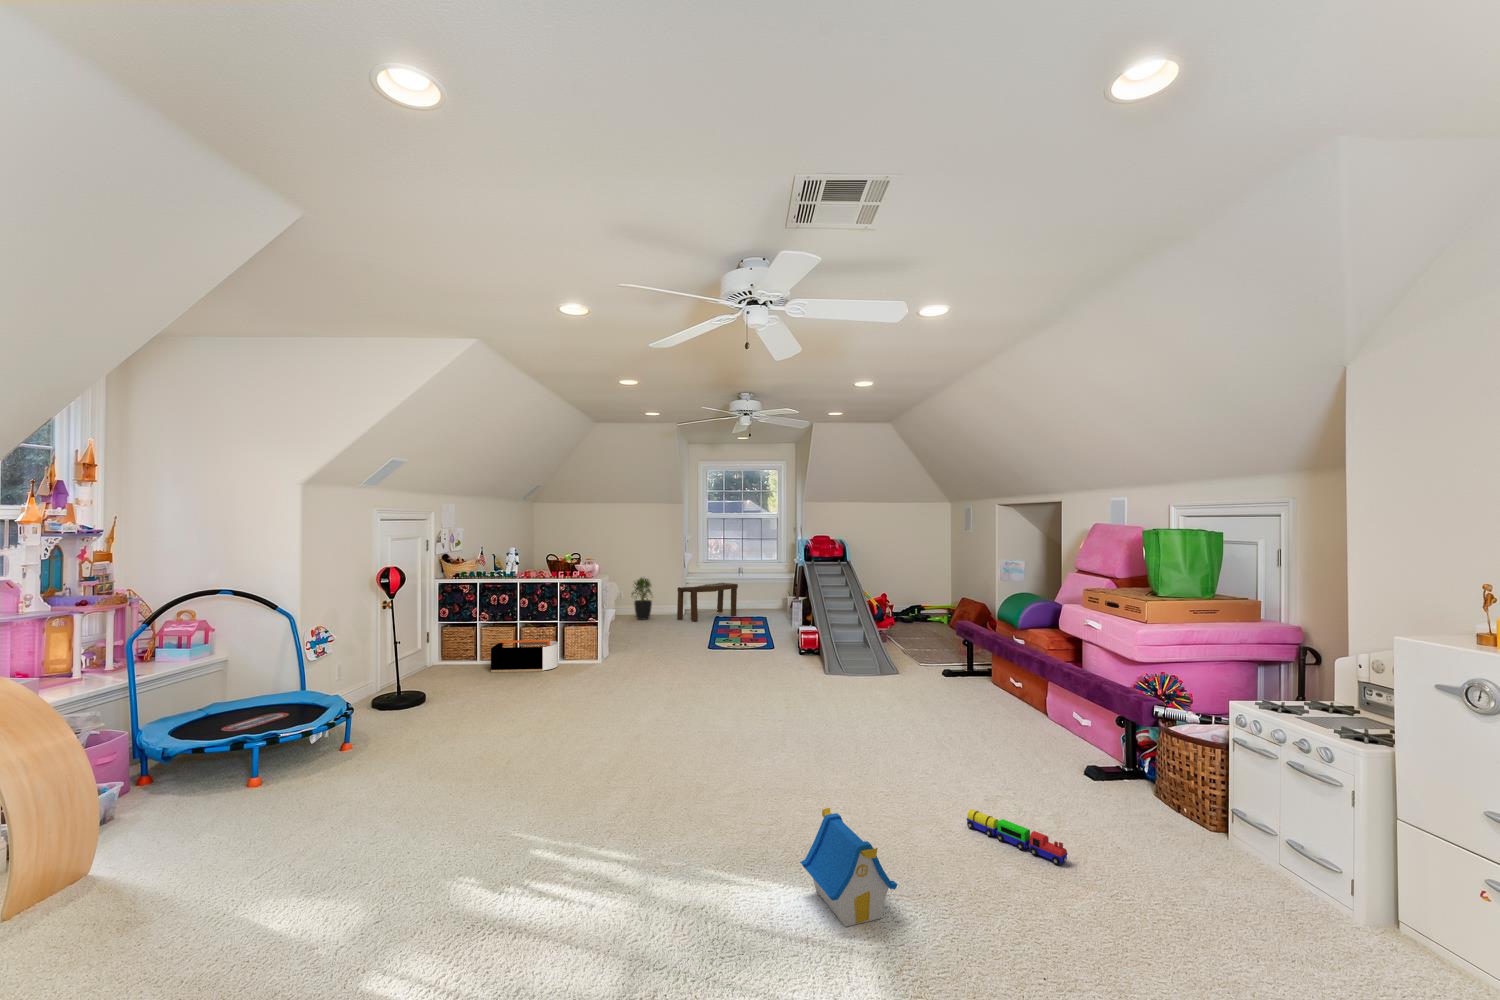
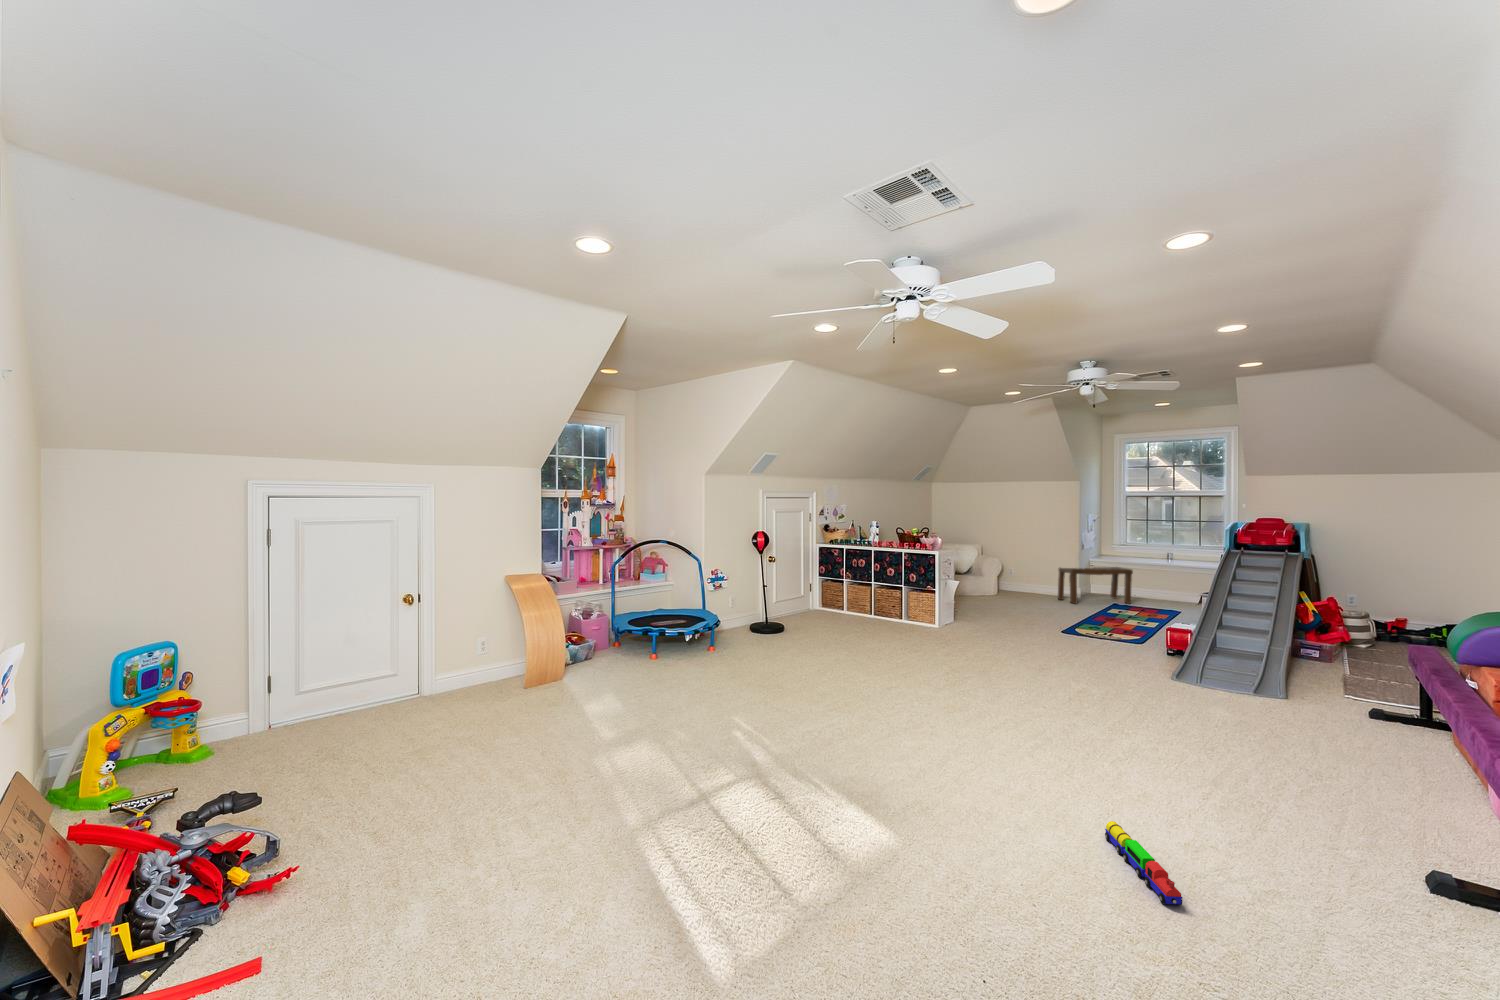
potted plant: present [631,578,652,620] -> none [1008,554,1034,596]
storage bin: present [491,640,558,672] -> none [845,596,899,625]
toy house: present [800,808,898,927] -> none [862,757,935,857]

